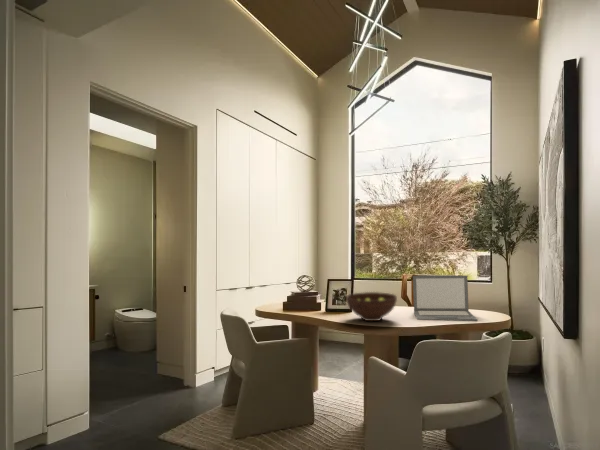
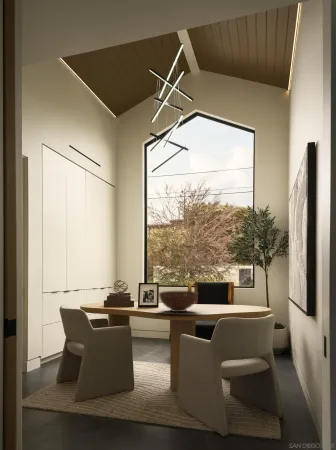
laptop: present [413,276,477,321] -> none [206,278,254,311]

